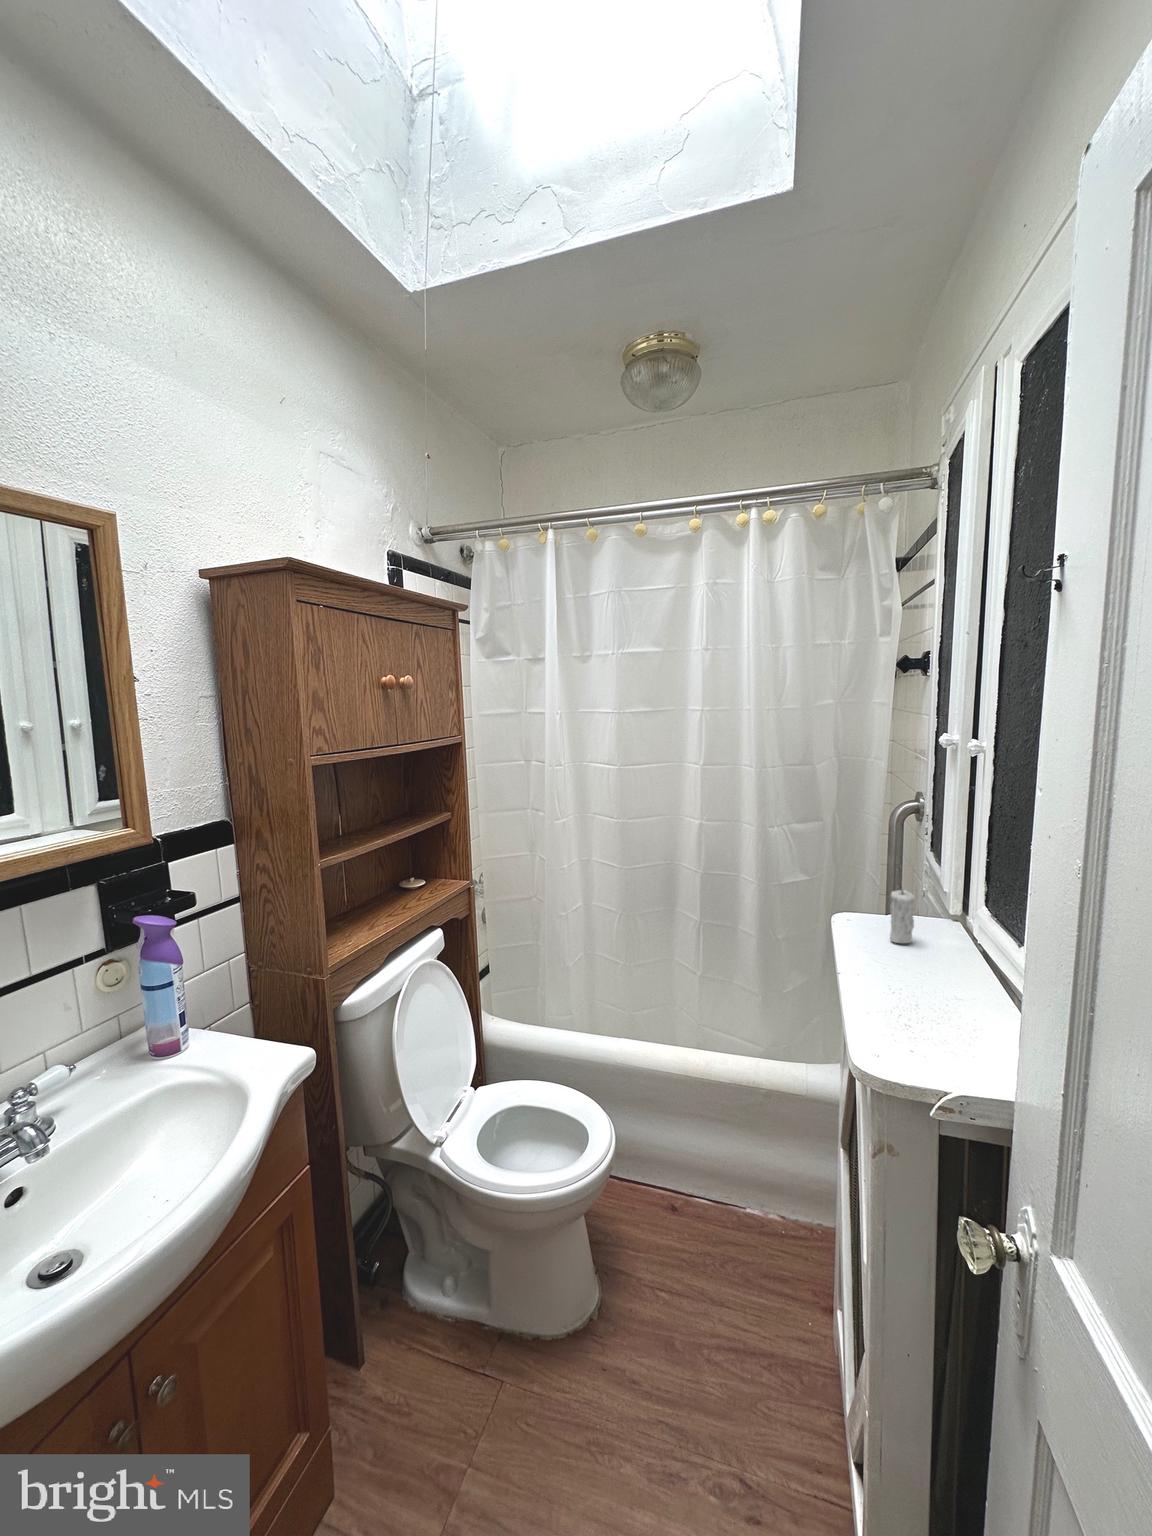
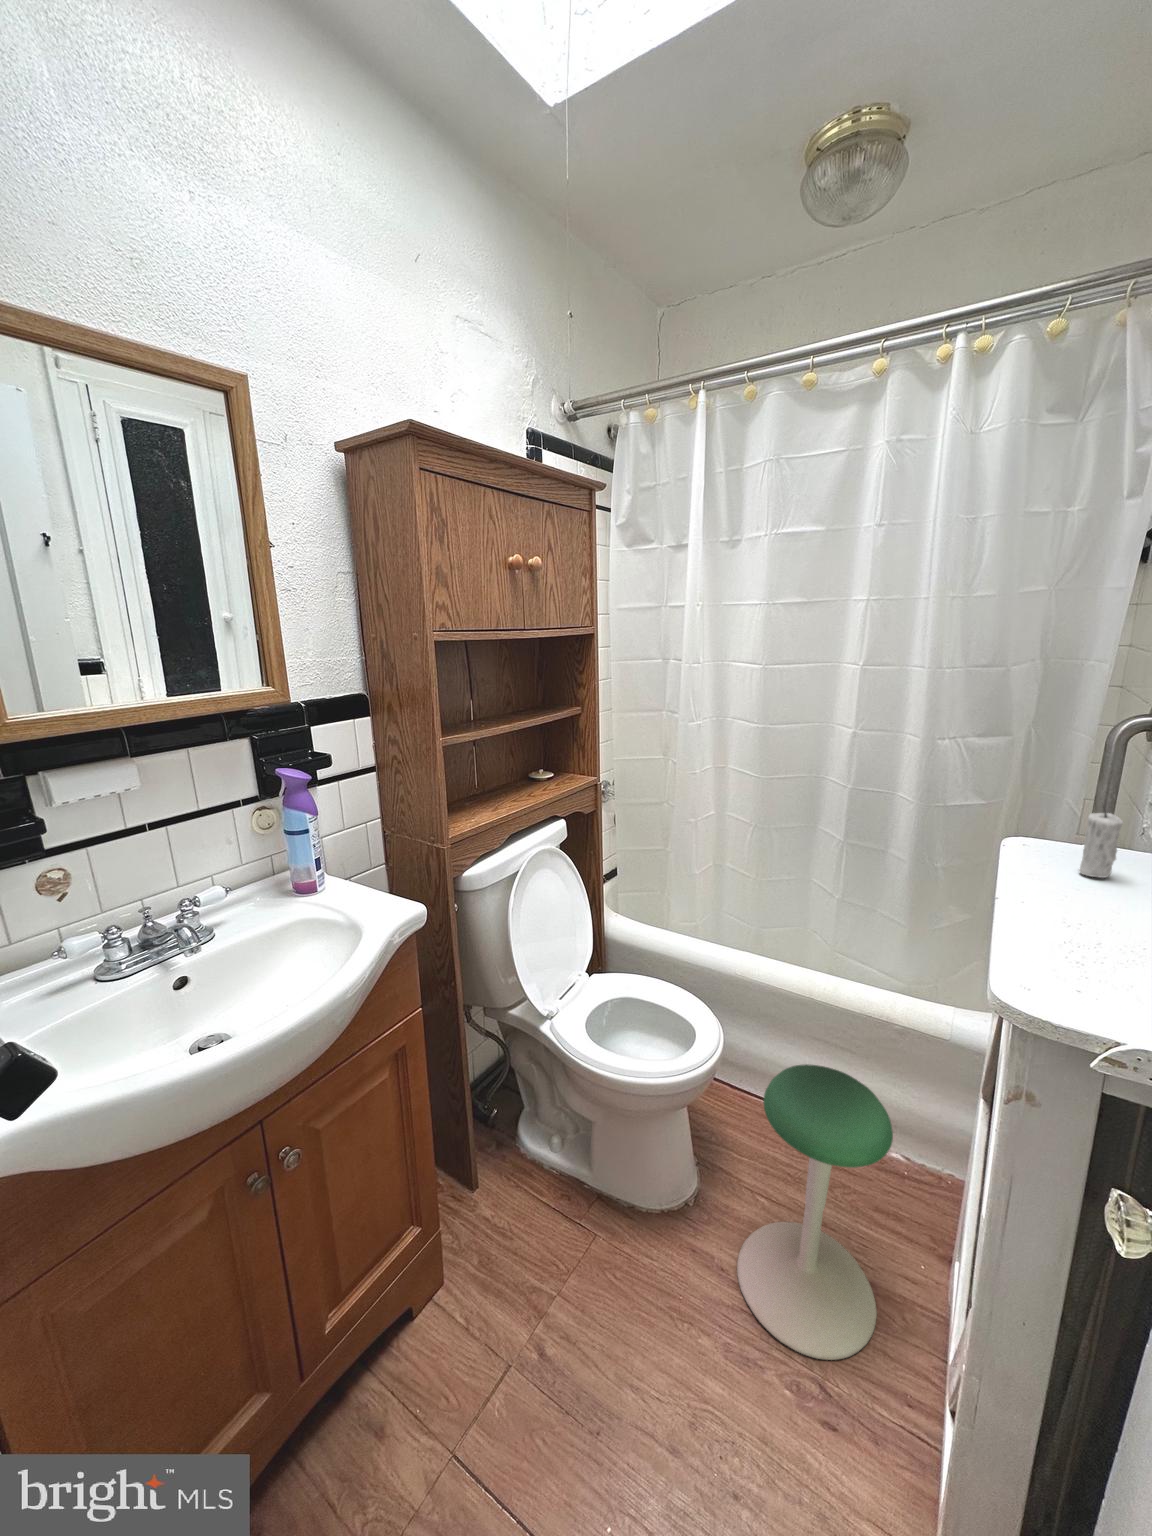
stool: none [648,1144,779,1451] -> present [737,1064,893,1360]

